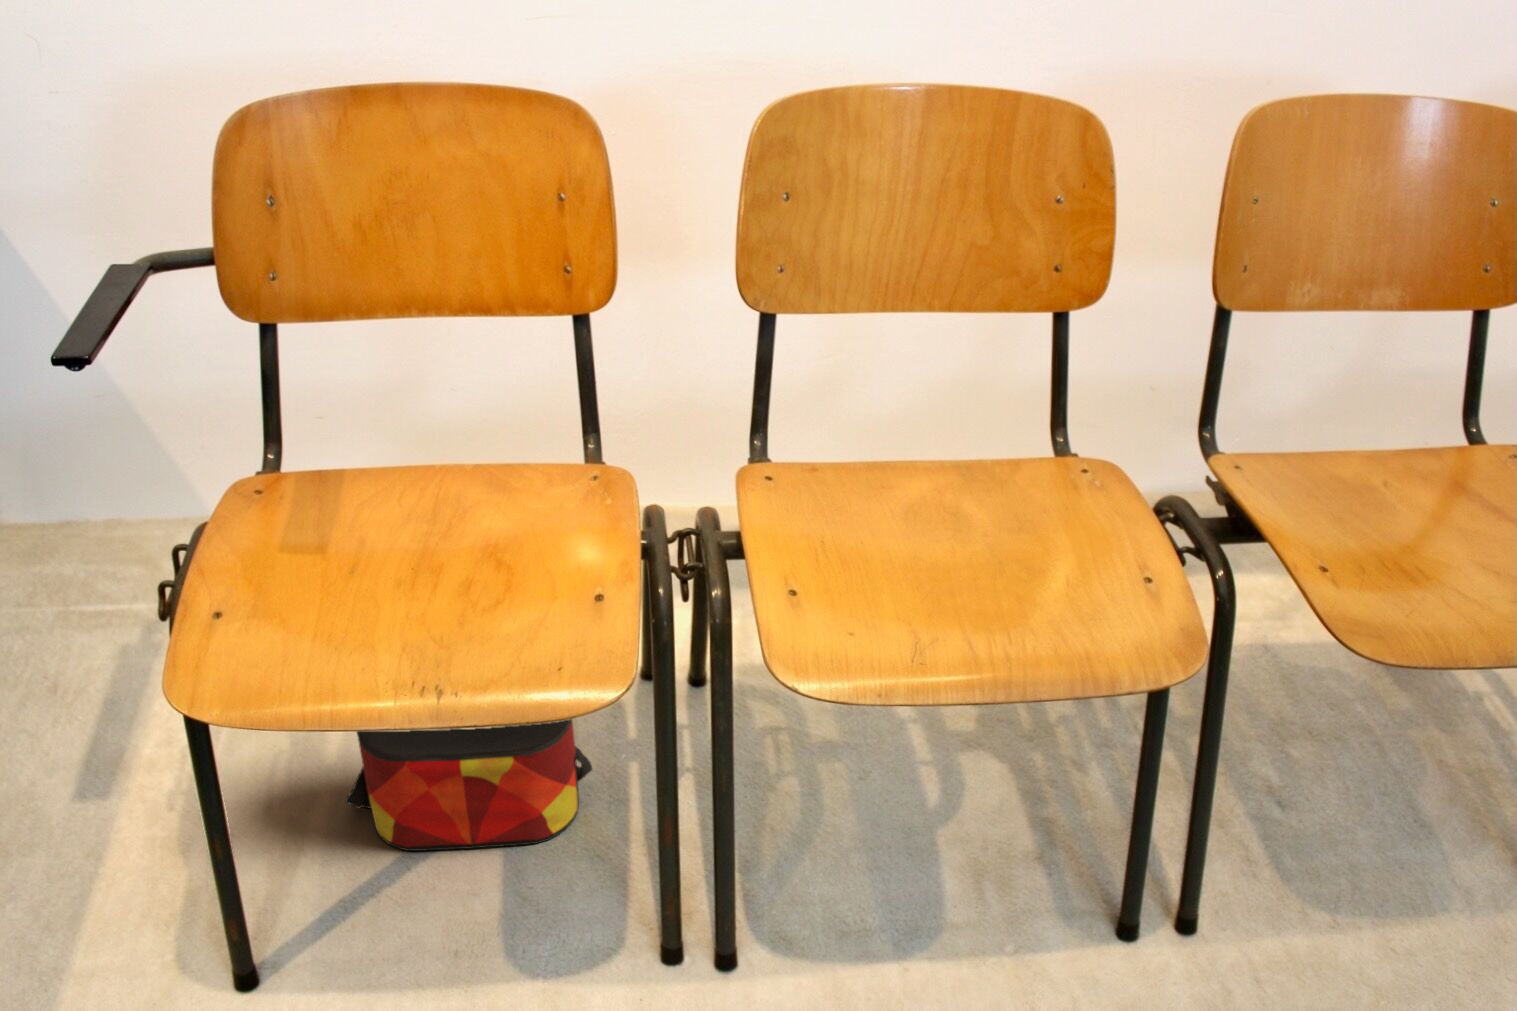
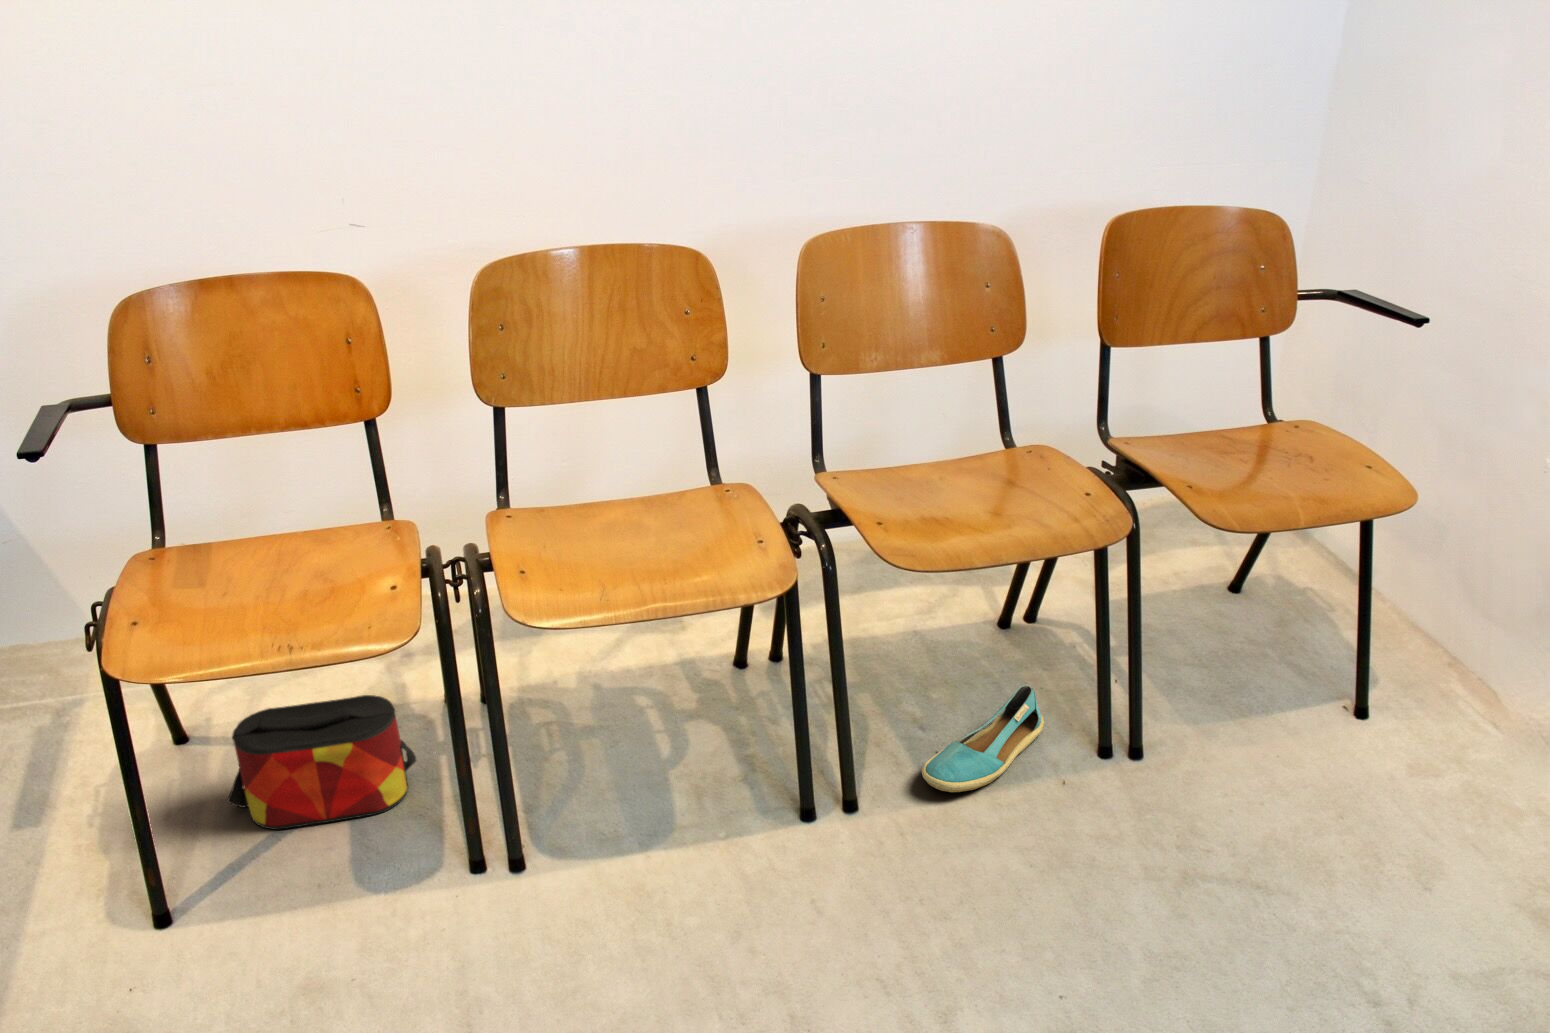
shoe: none [1285,763,1442,921] -> present [921,685,1044,792]

